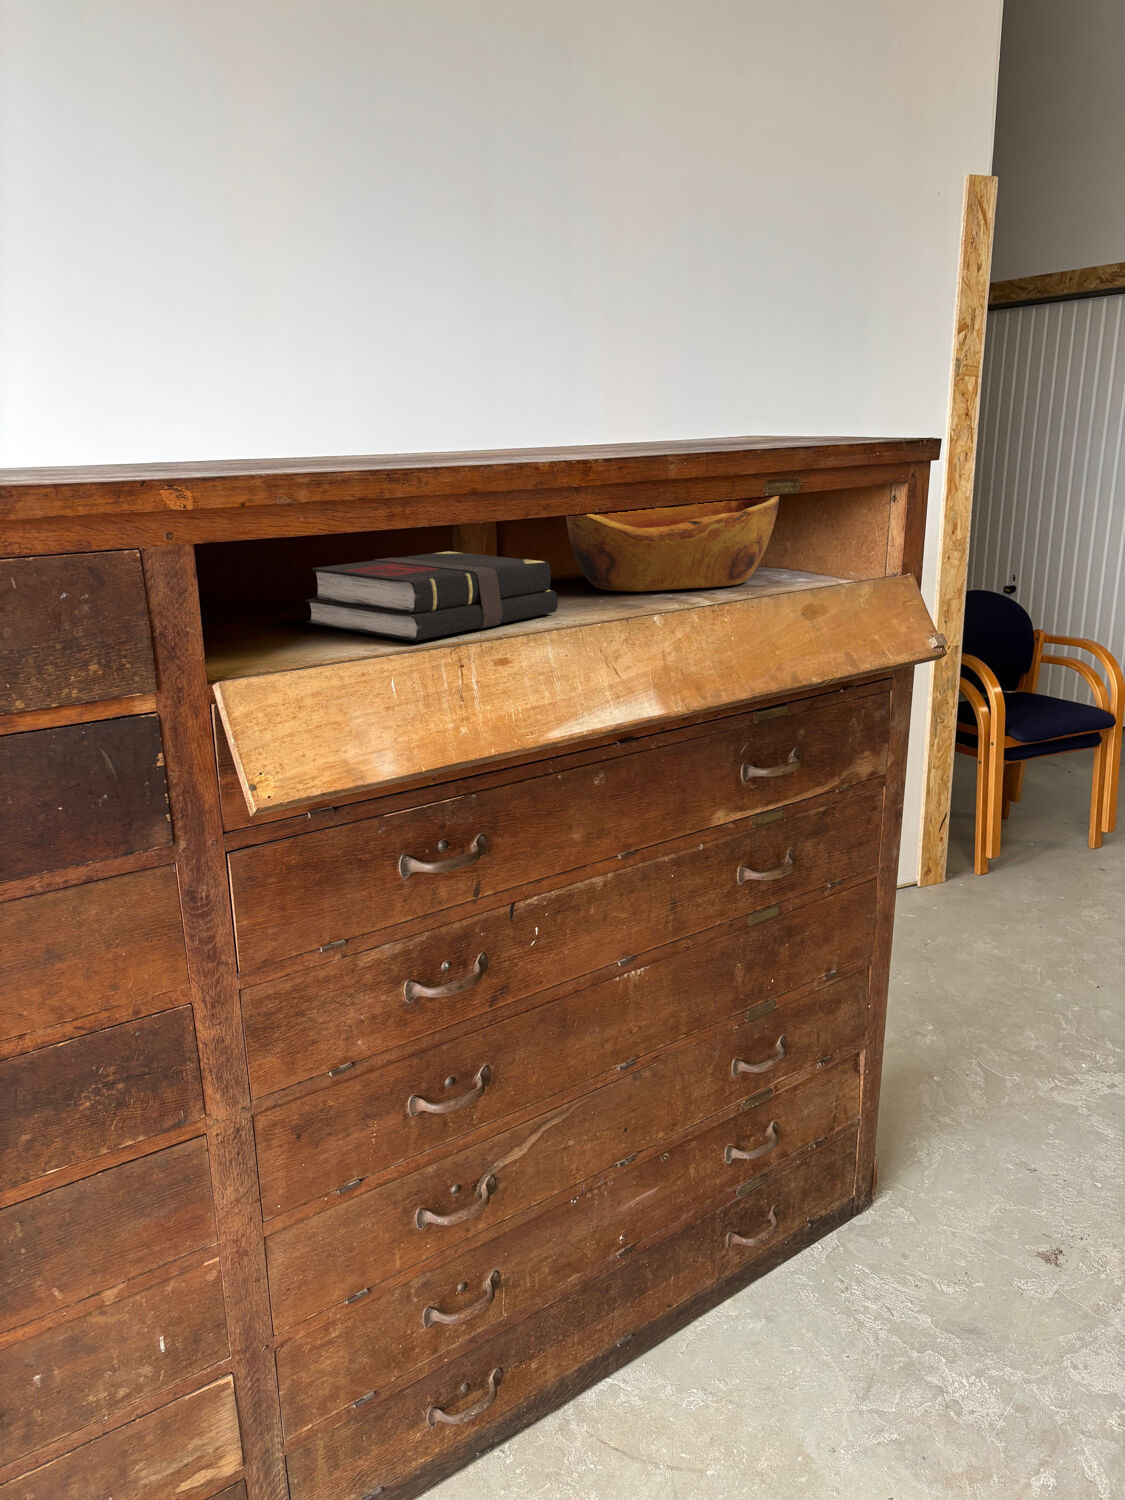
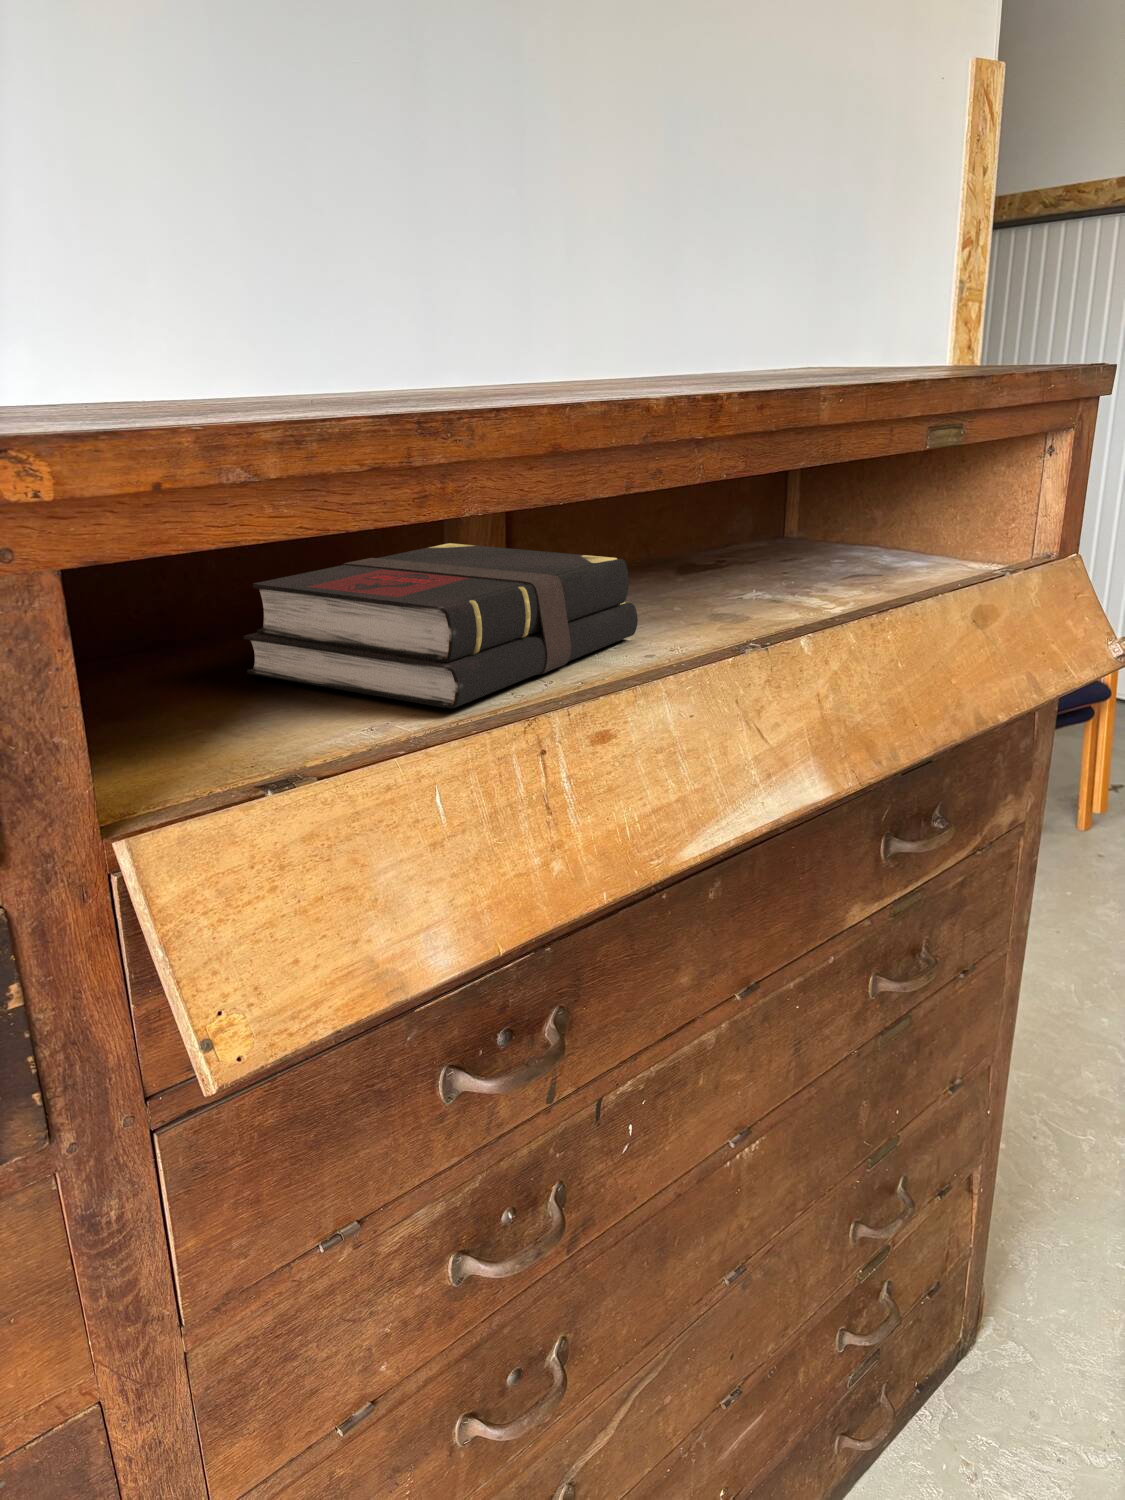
wooden bowl: present [566,496,779,592] -> none [611,441,897,592]

